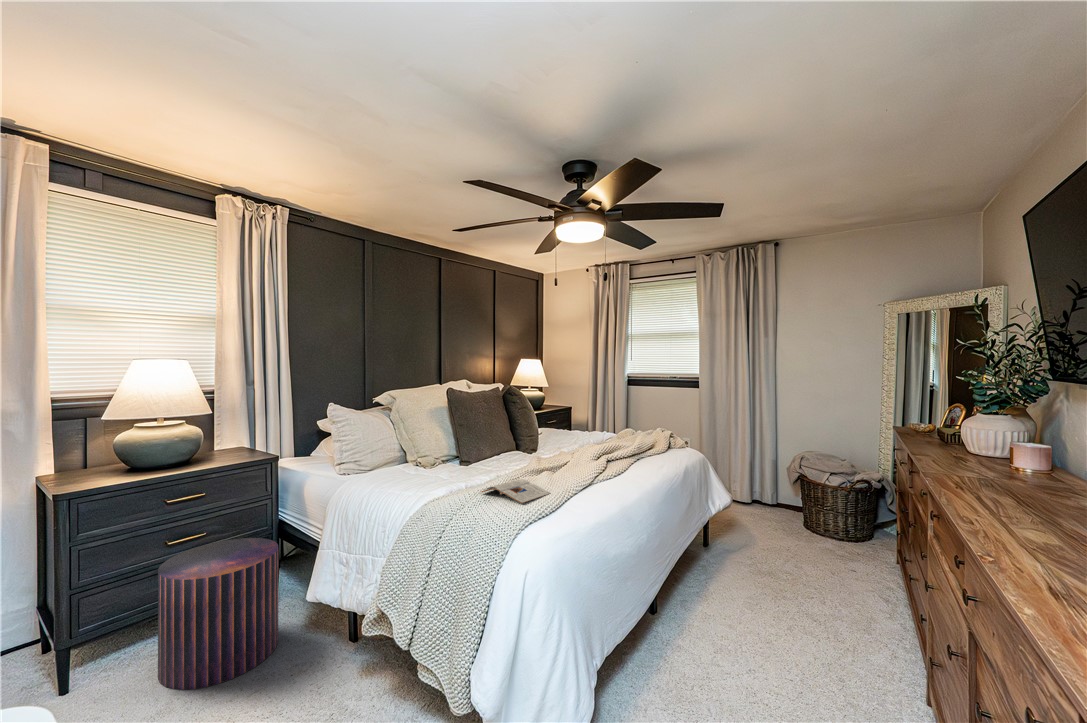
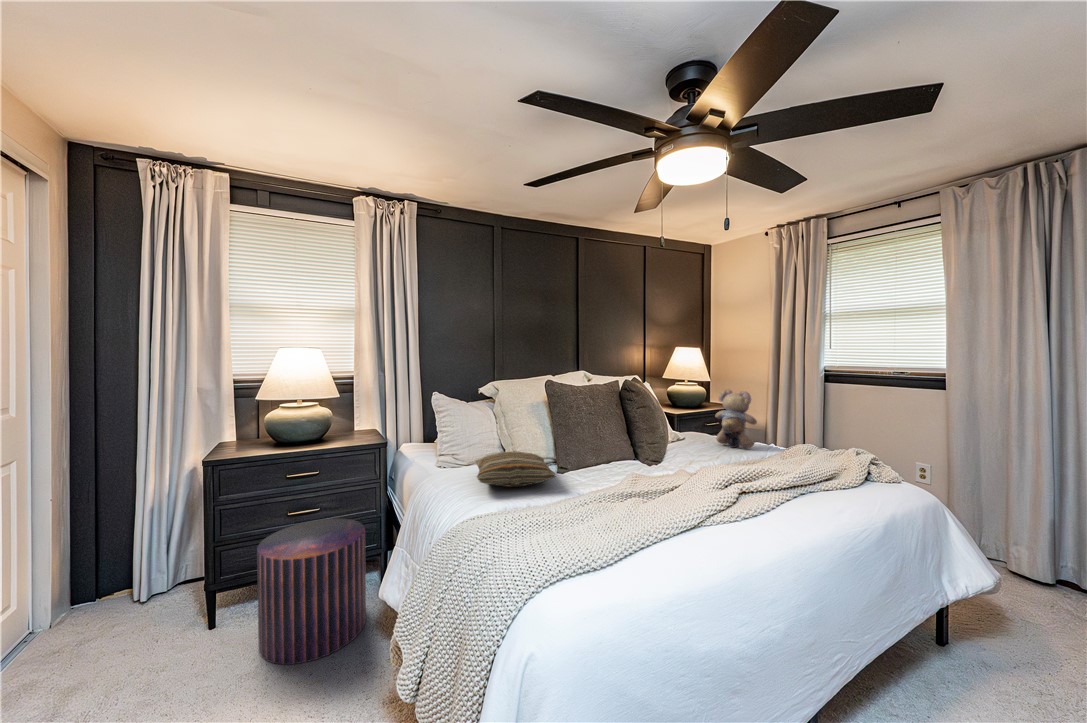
teddy bear: none [567,393,597,438] -> present [715,389,757,448]
pillow: none [394,450,477,478] -> present [476,452,556,487]
magazine: present [481,479,550,504] -> none [522,509,612,554]

